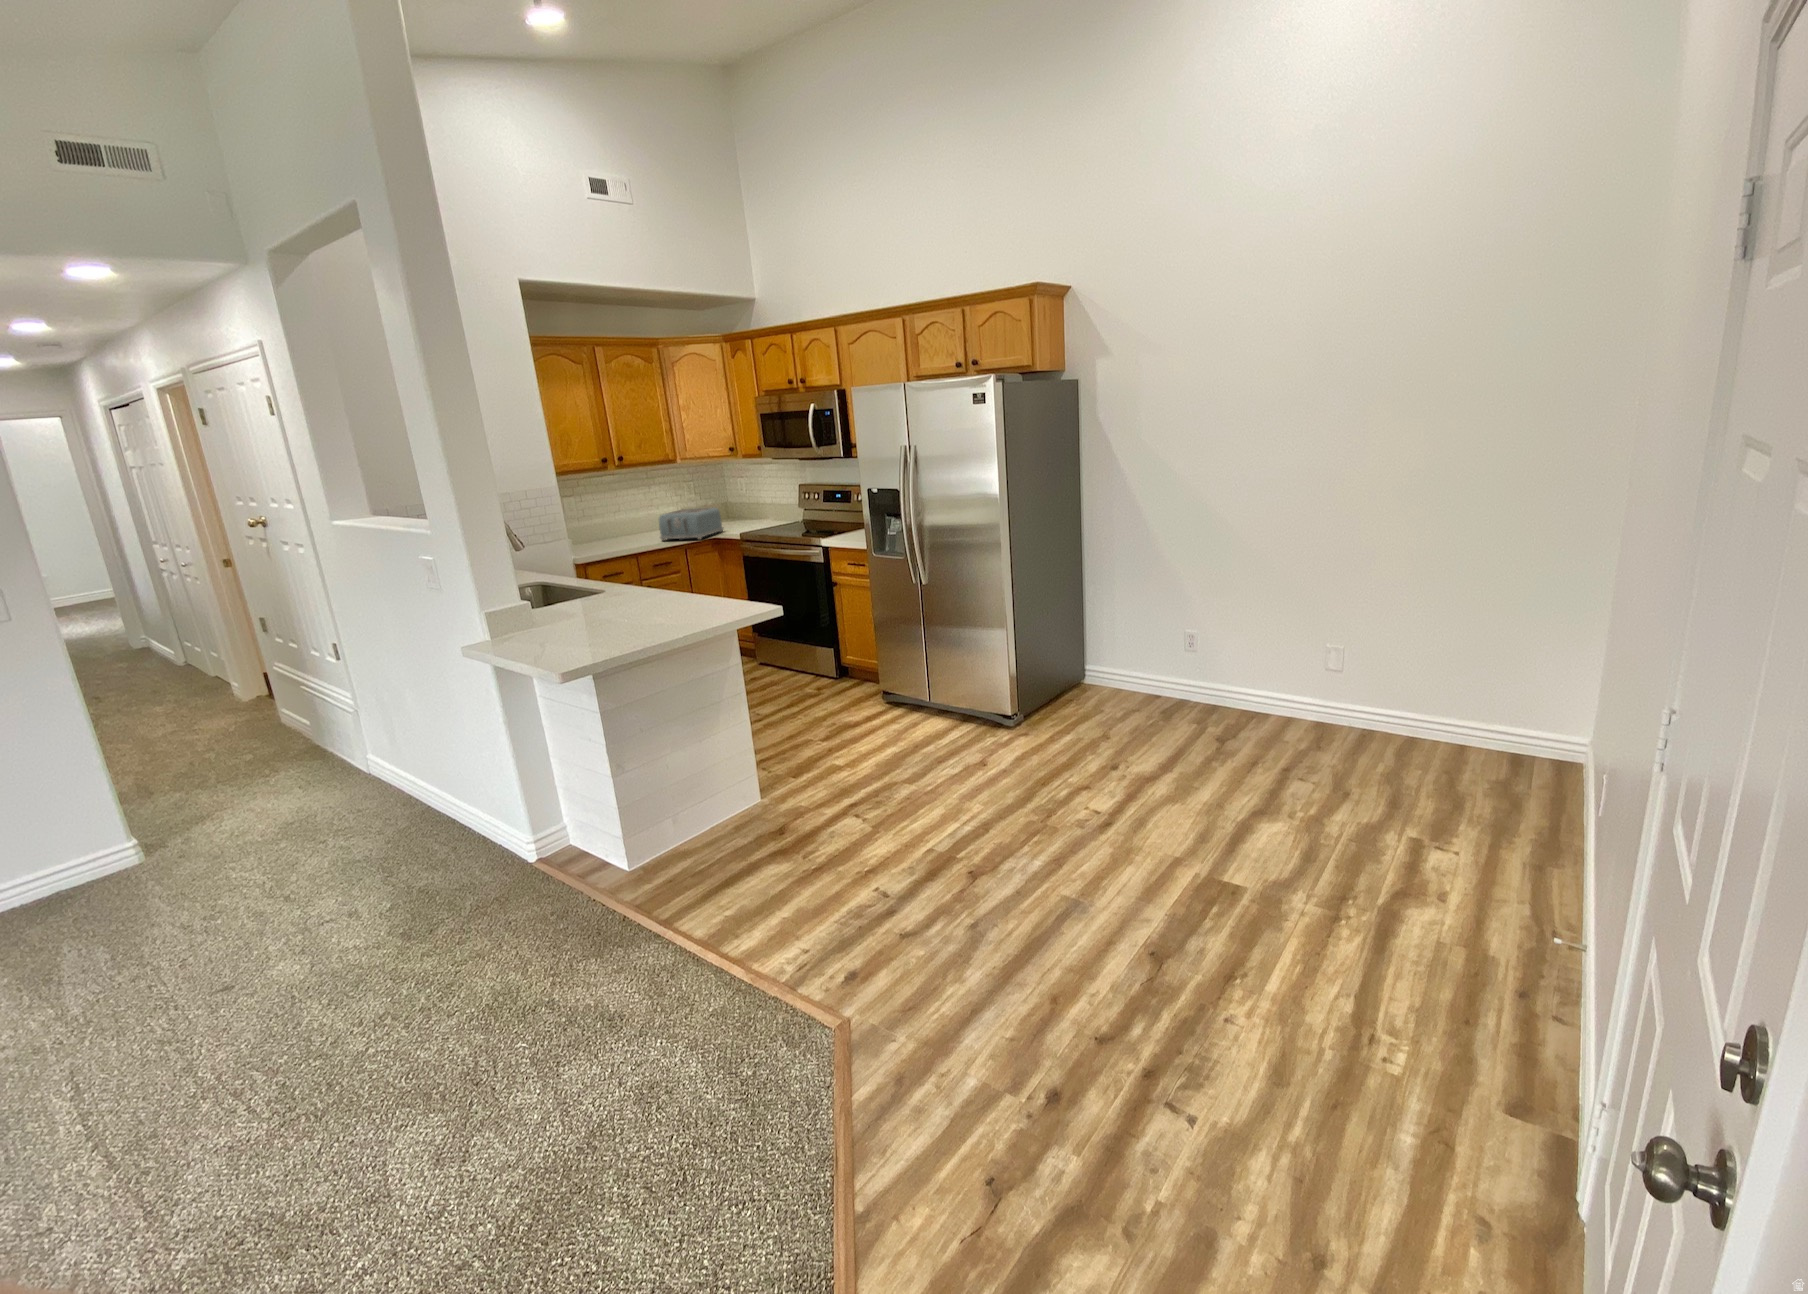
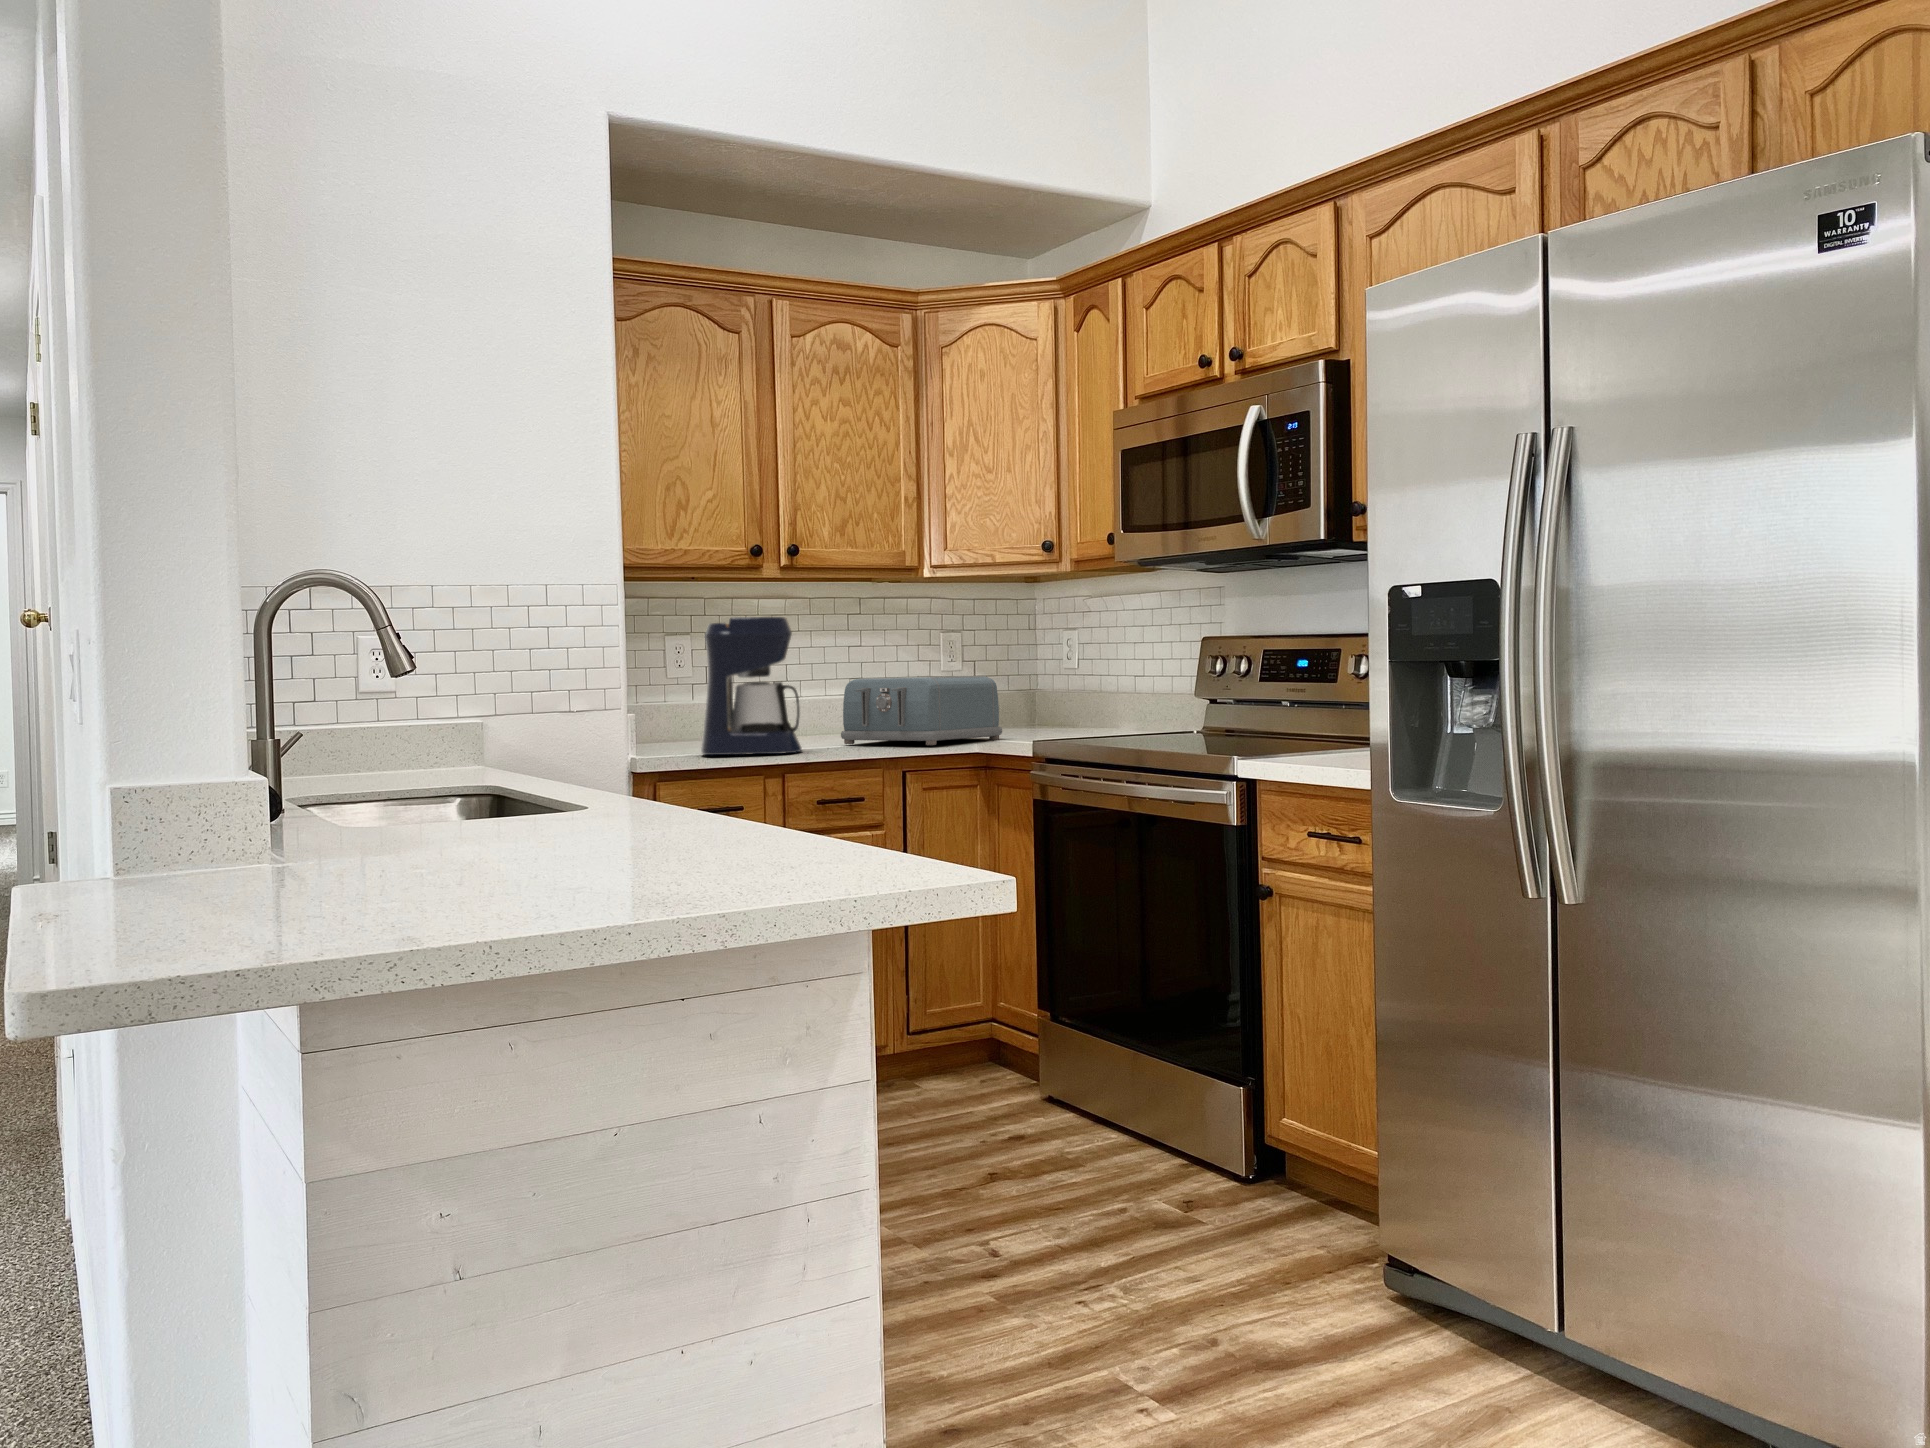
coffee maker: none [602,495,649,555] -> present [701,617,802,755]

